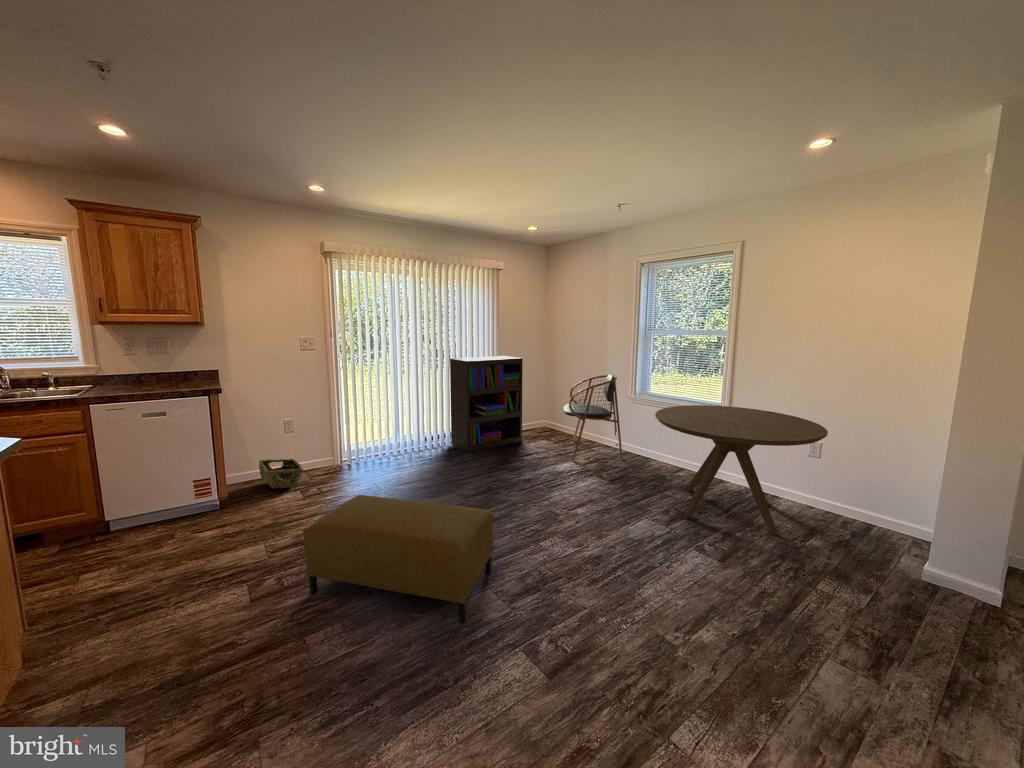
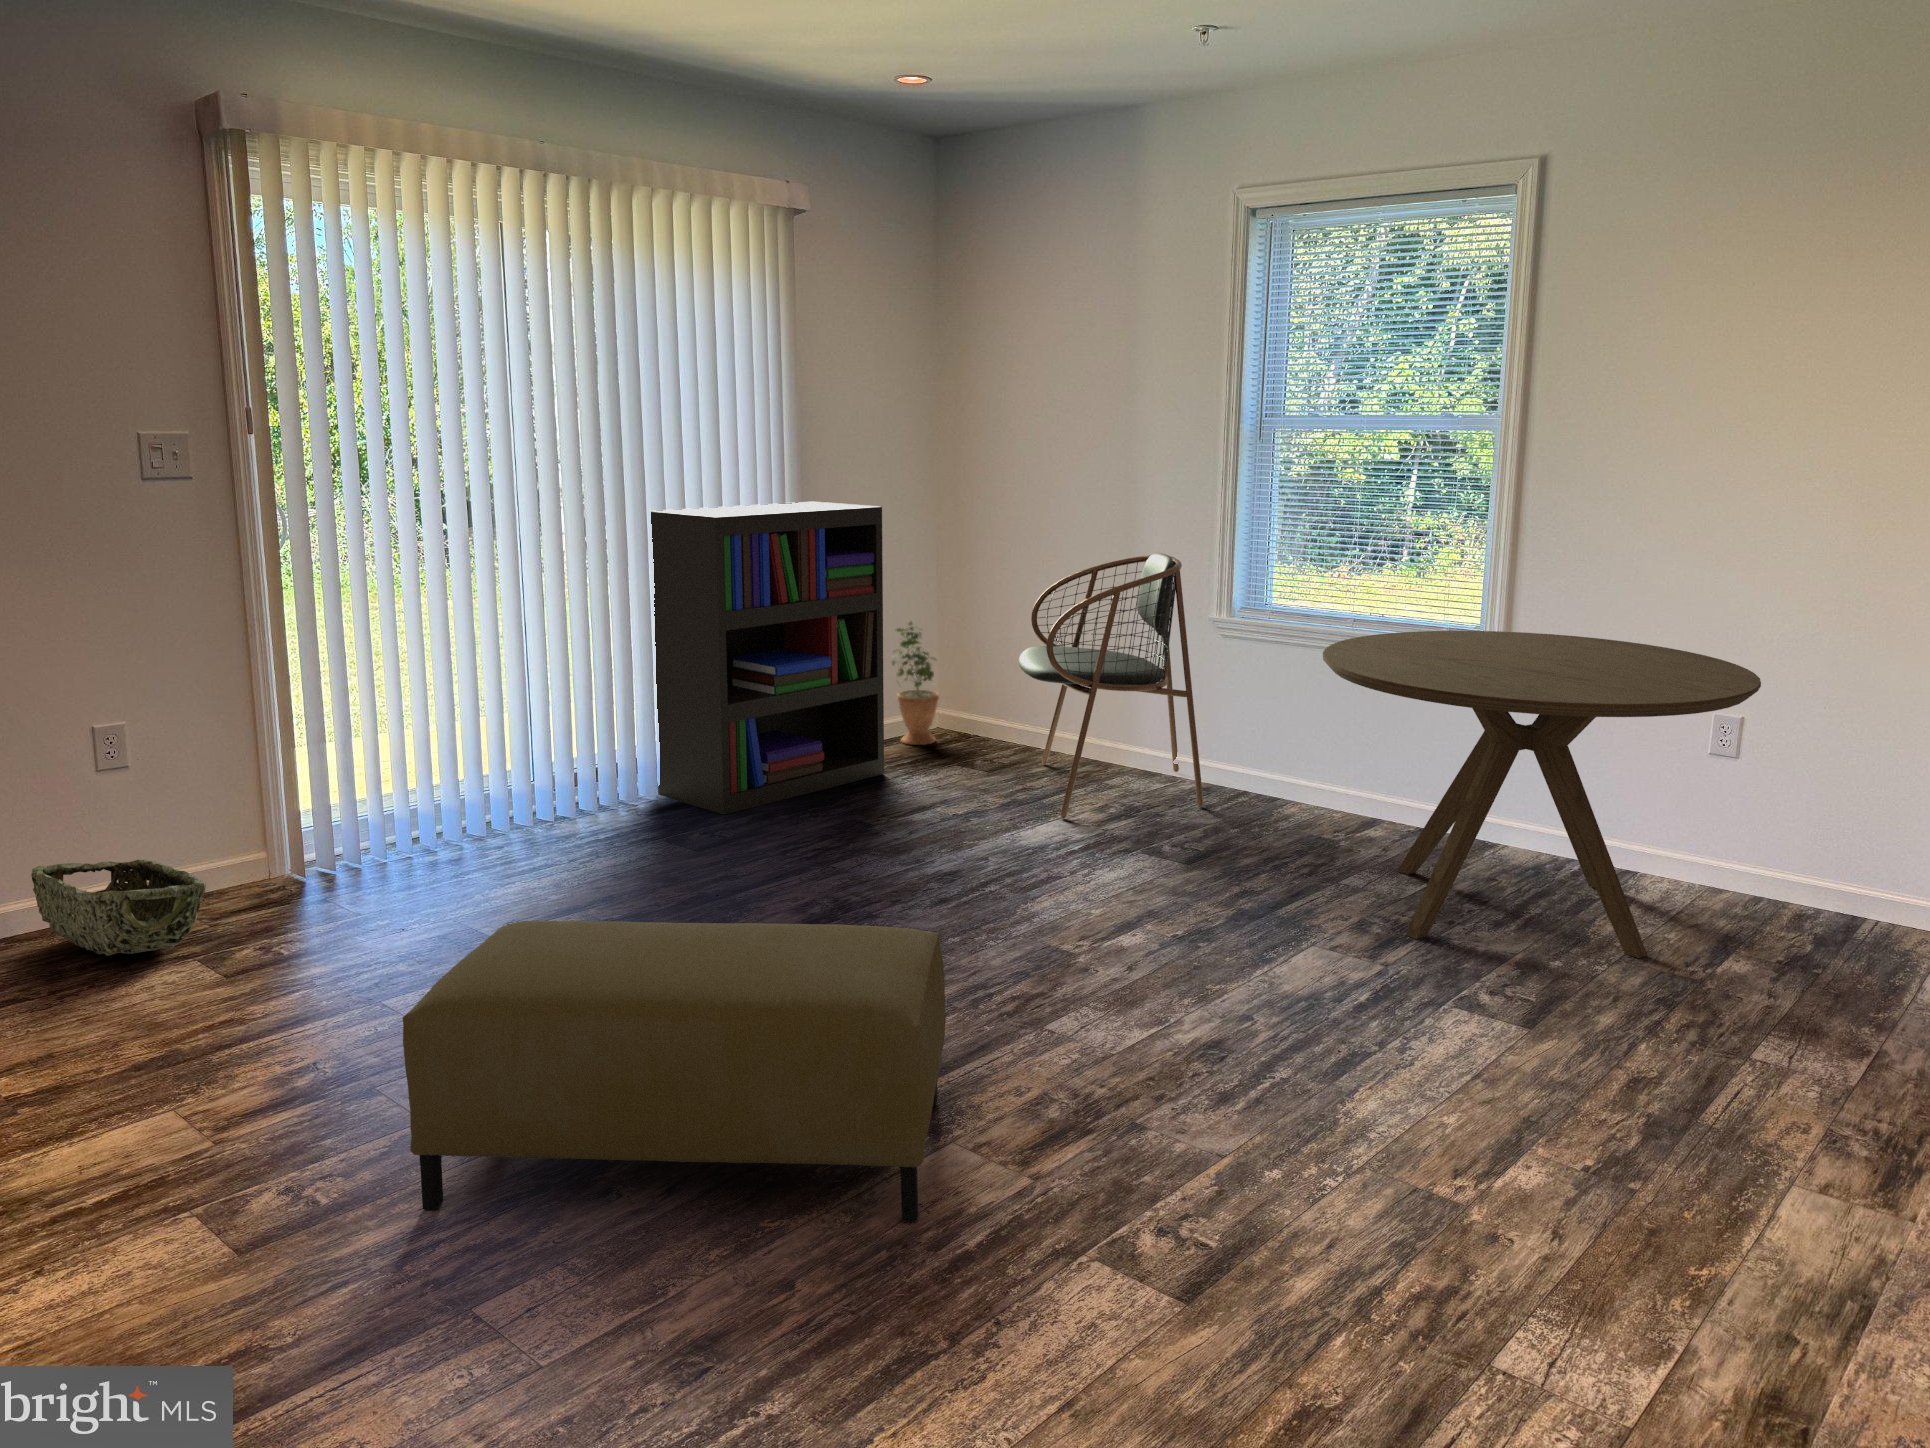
potted plant: none [529,392,544,432] -> present [892,623,939,745]

